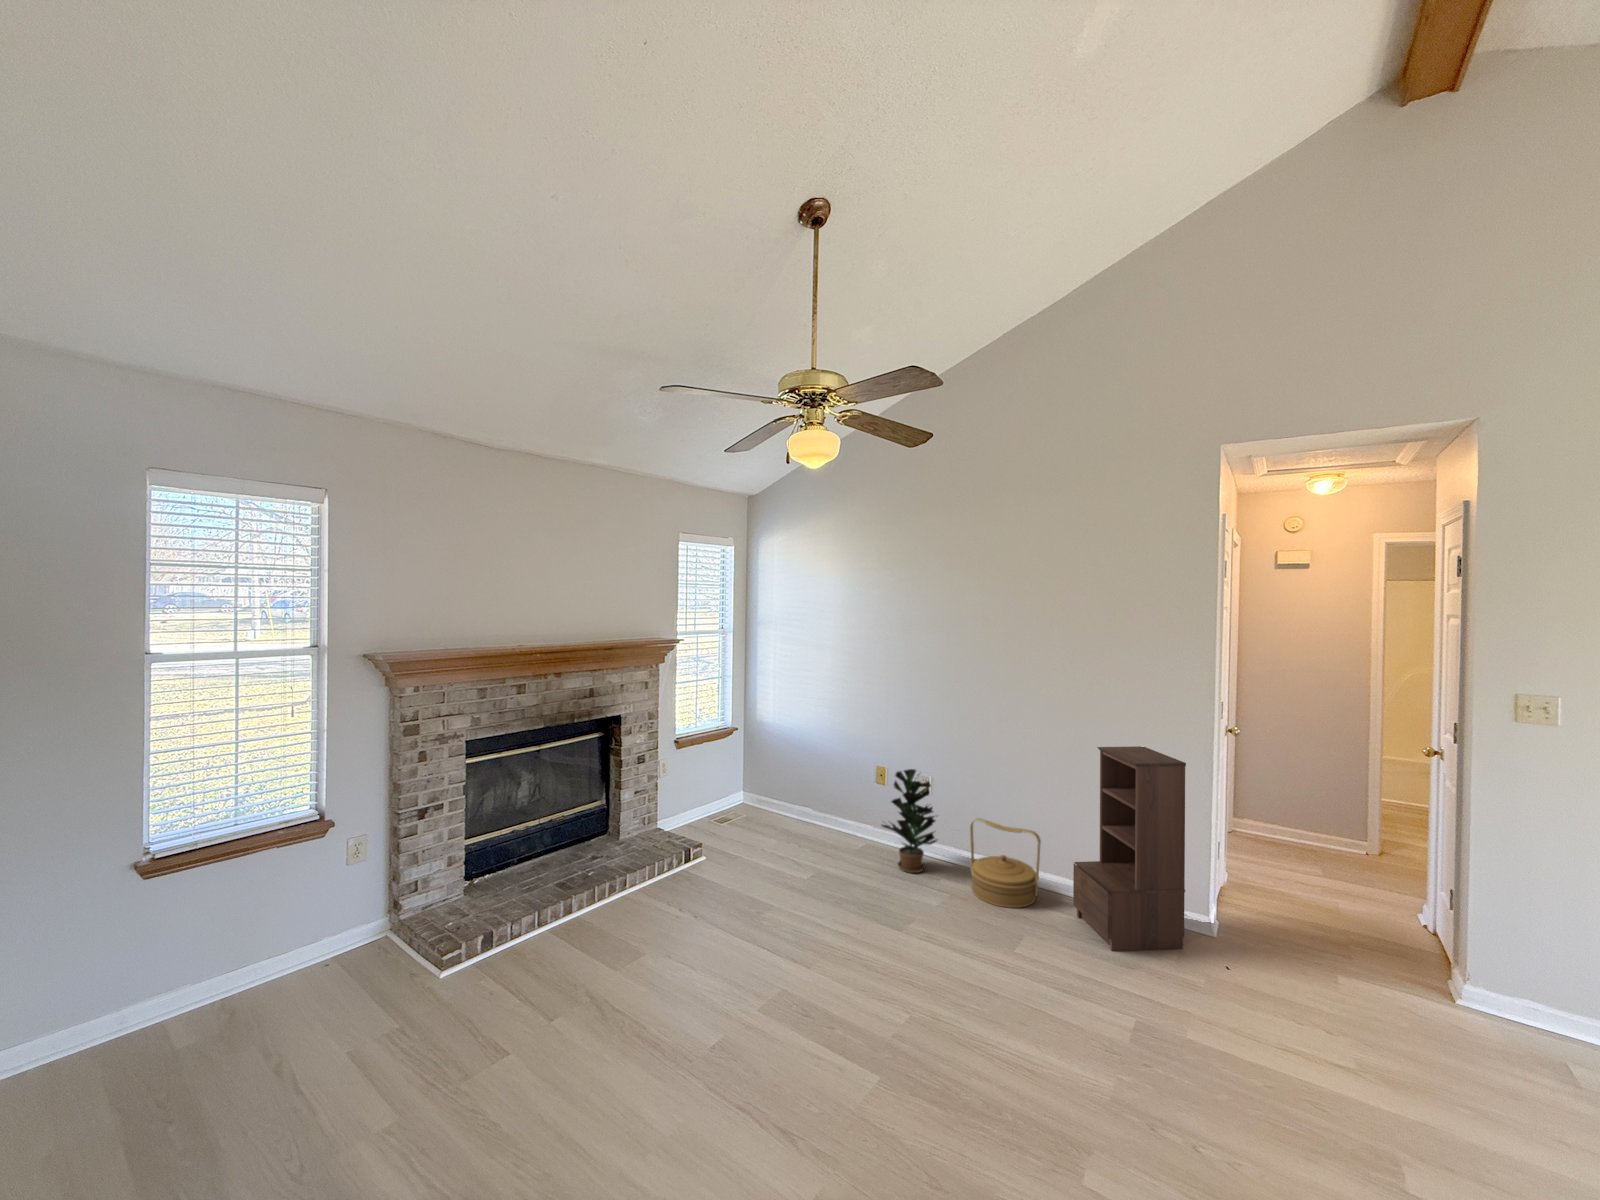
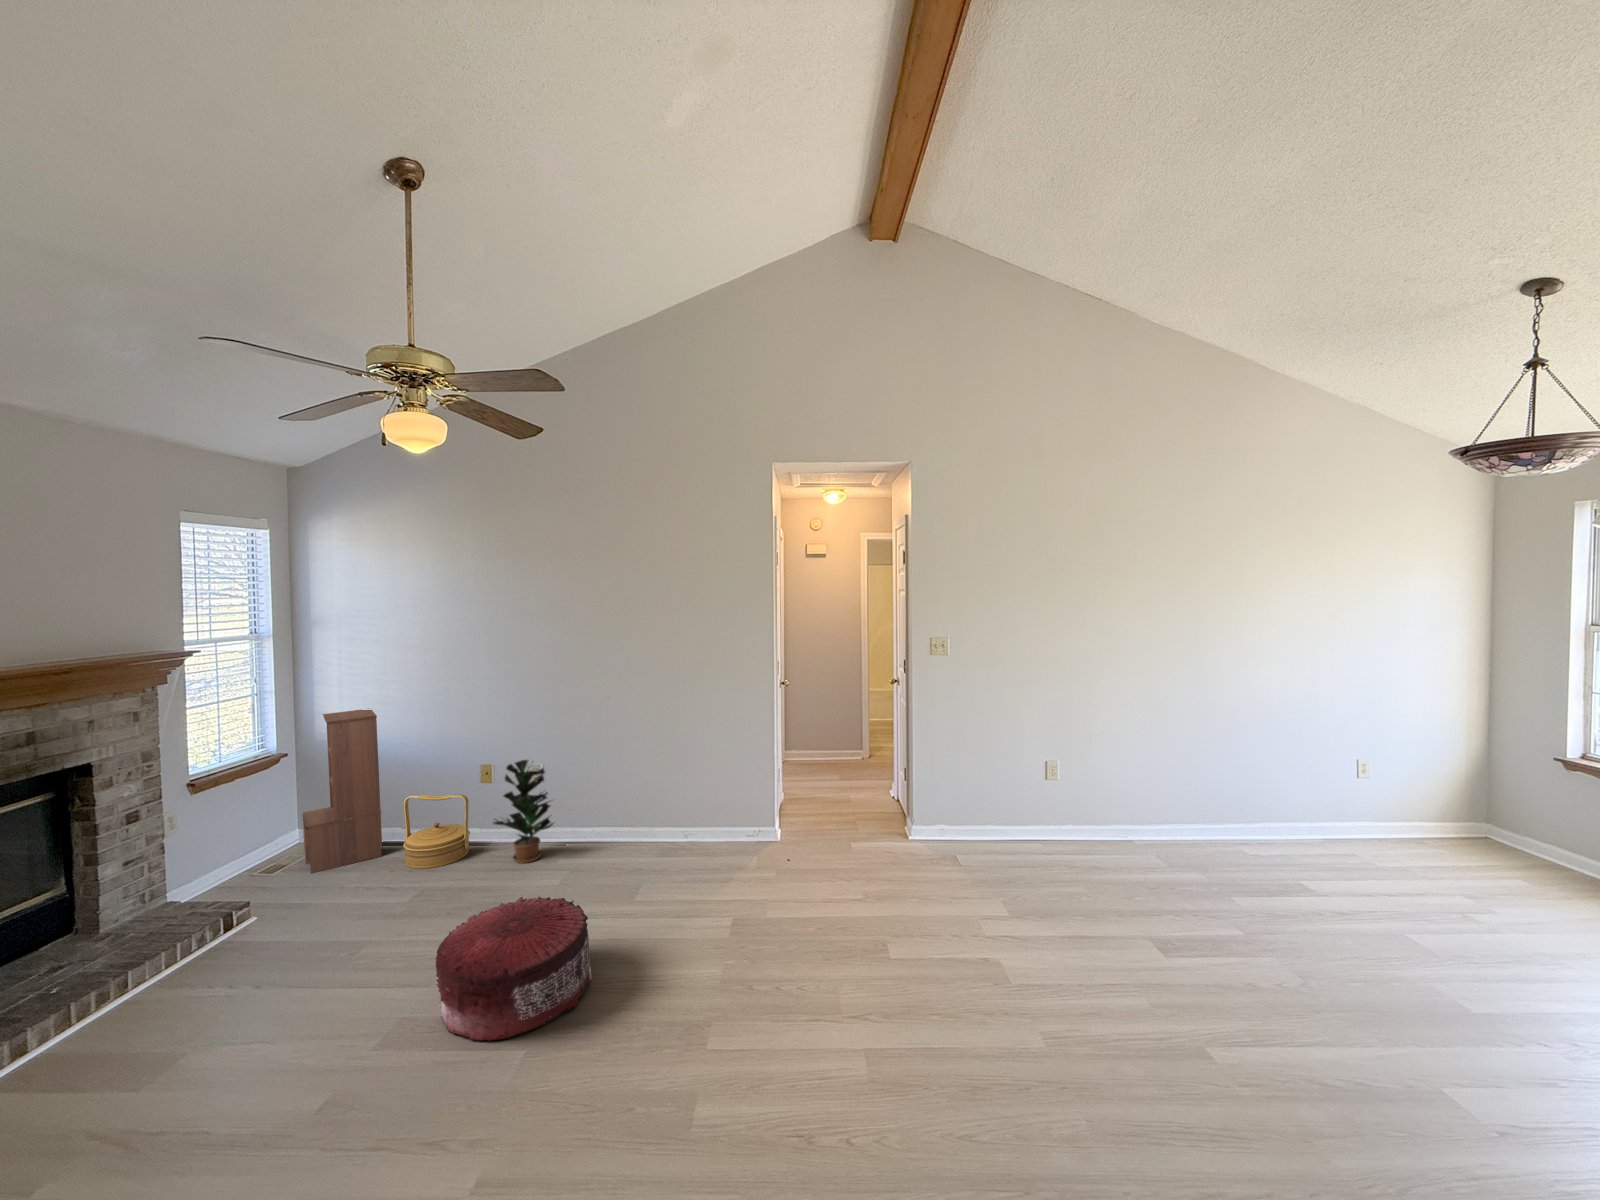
bookshelf: present [1073,746,1186,951] -> present [303,709,382,874]
woven basket: present [970,818,1041,908] -> present [403,794,470,869]
pouf: none [811,916,958,1068] -> present [436,897,592,1041]

